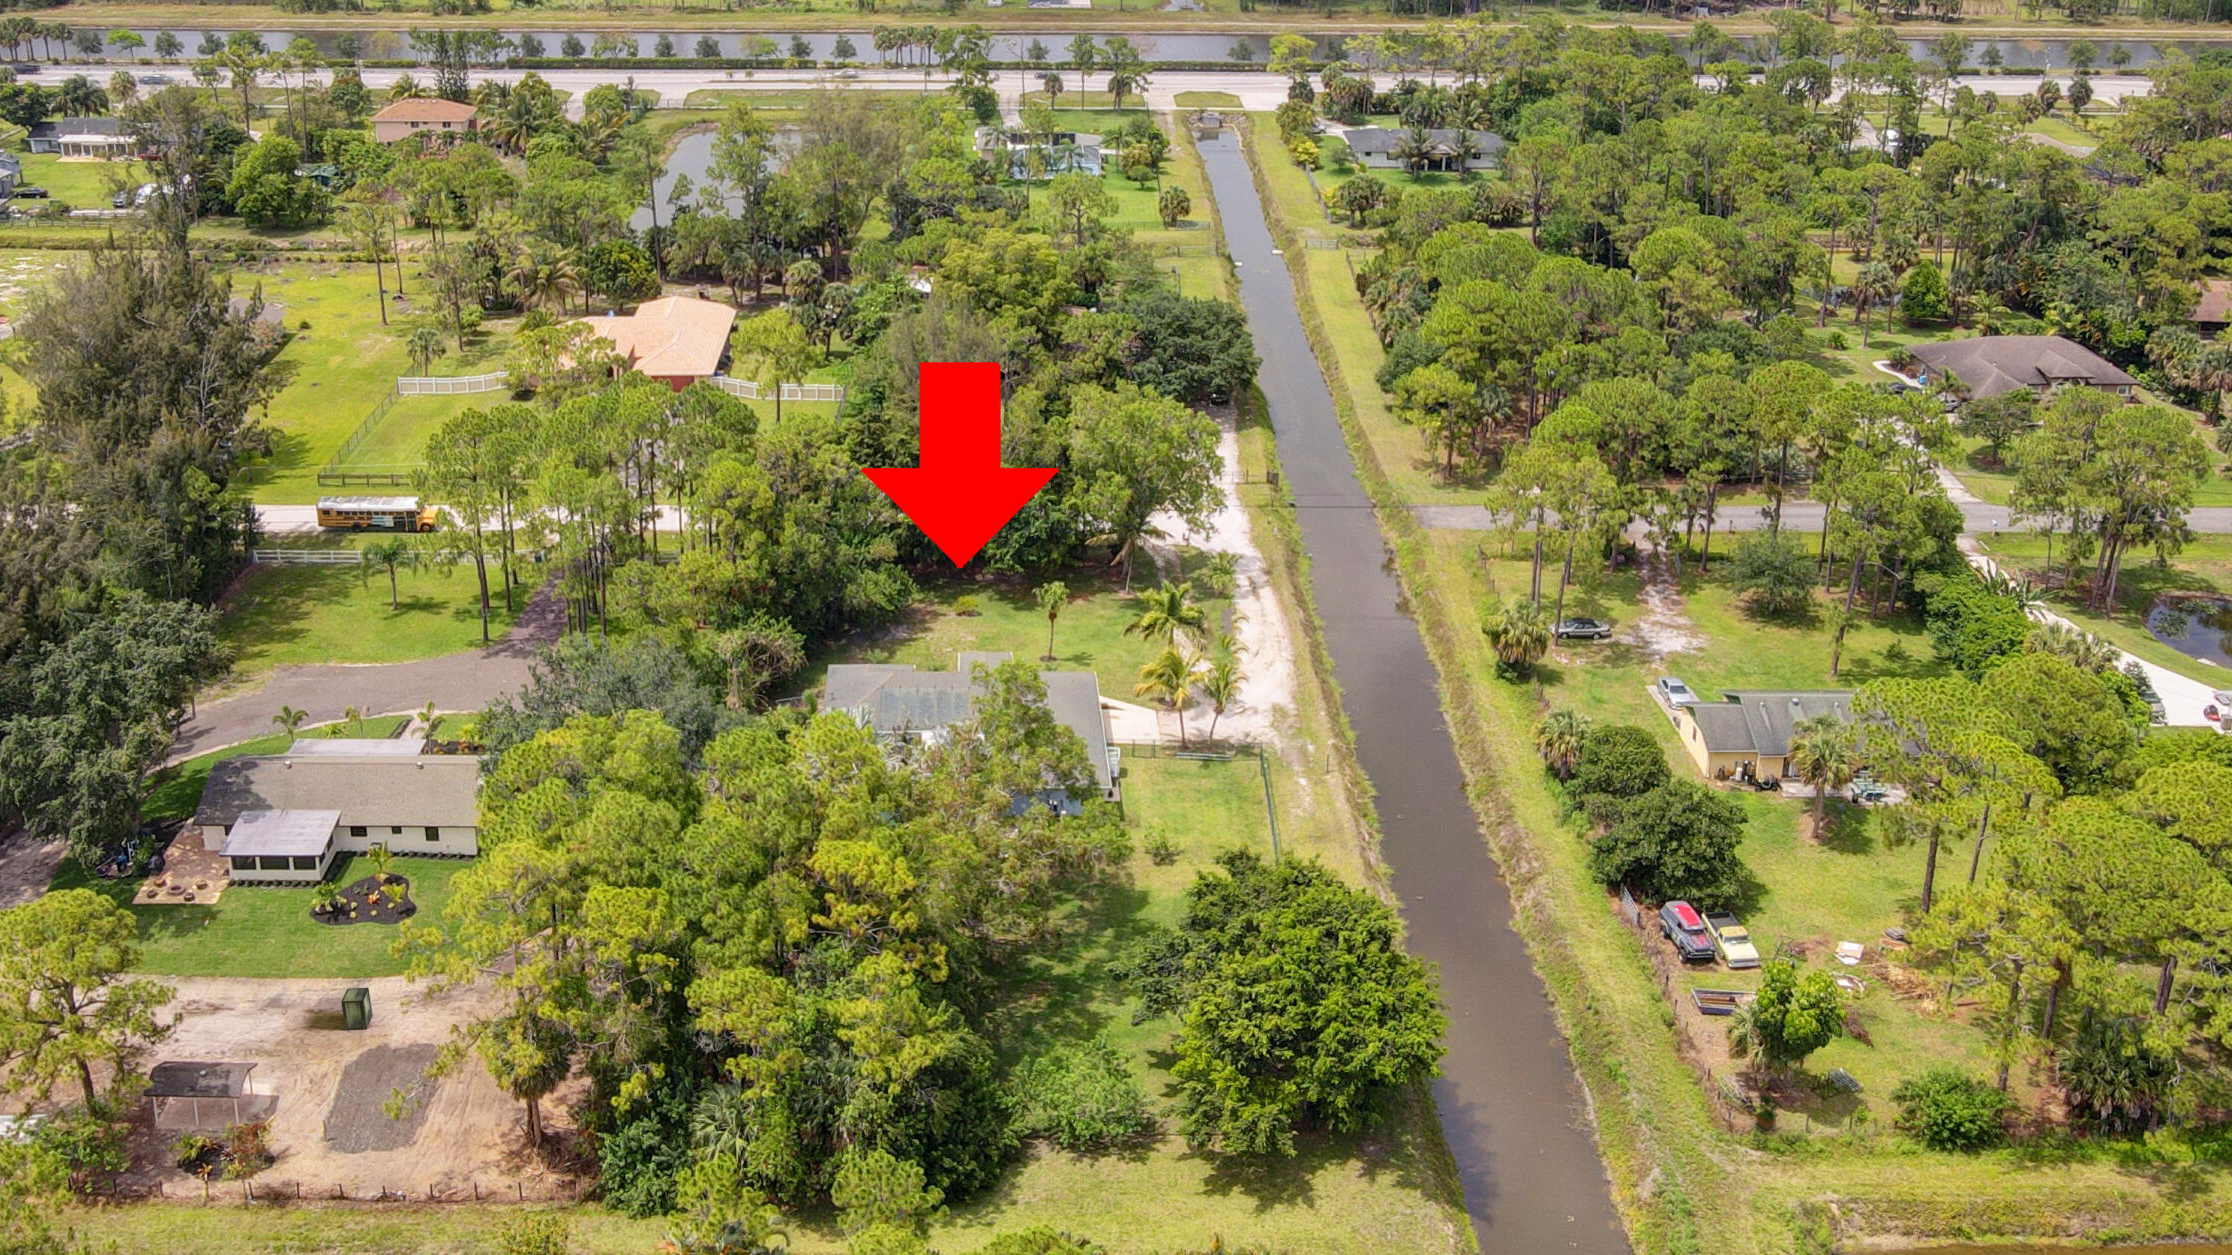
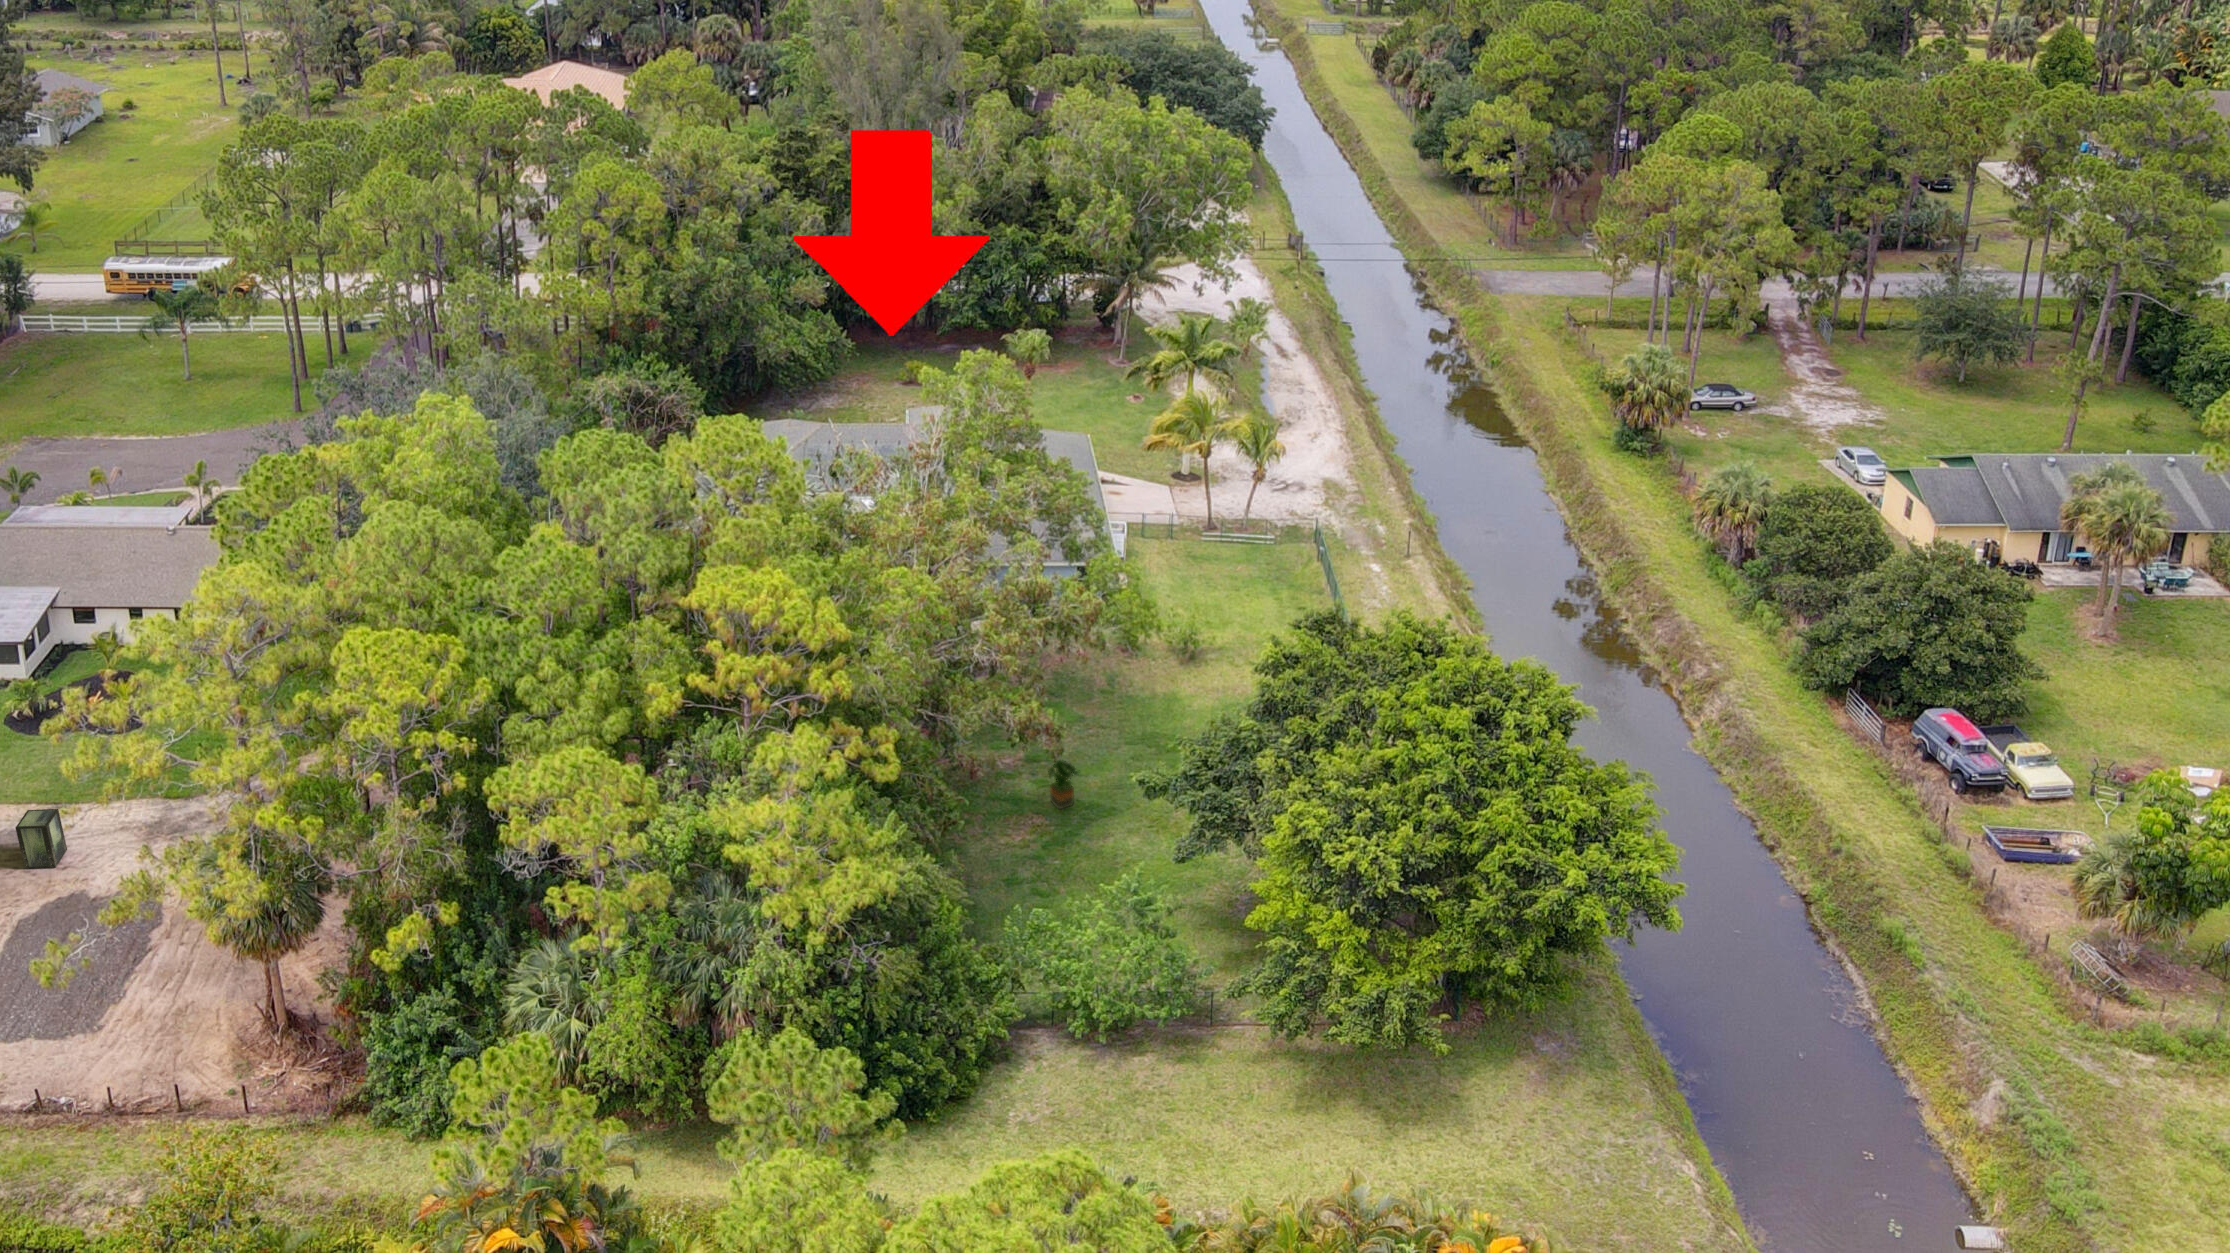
potted tree: present [1755,1095,1782,1134] -> present [1048,760,1078,810]

